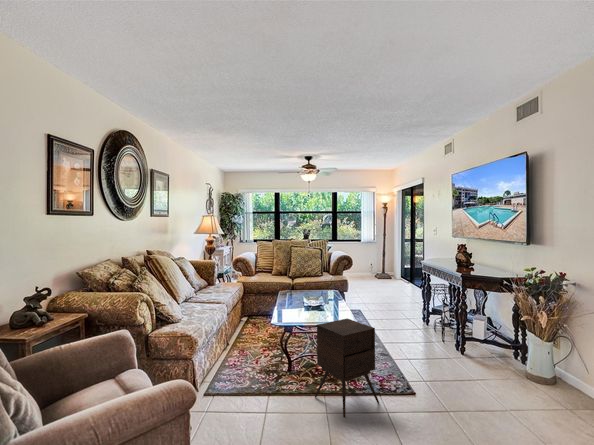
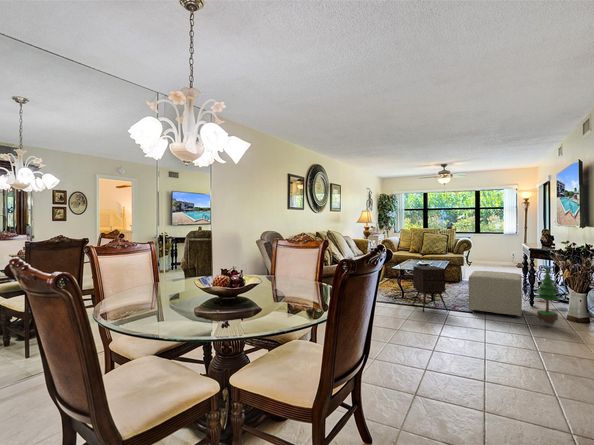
ottoman: none [398,317,492,400] -> present [468,271,522,317]
potted tree: none [520,319,563,418] -> present [535,268,560,326]

